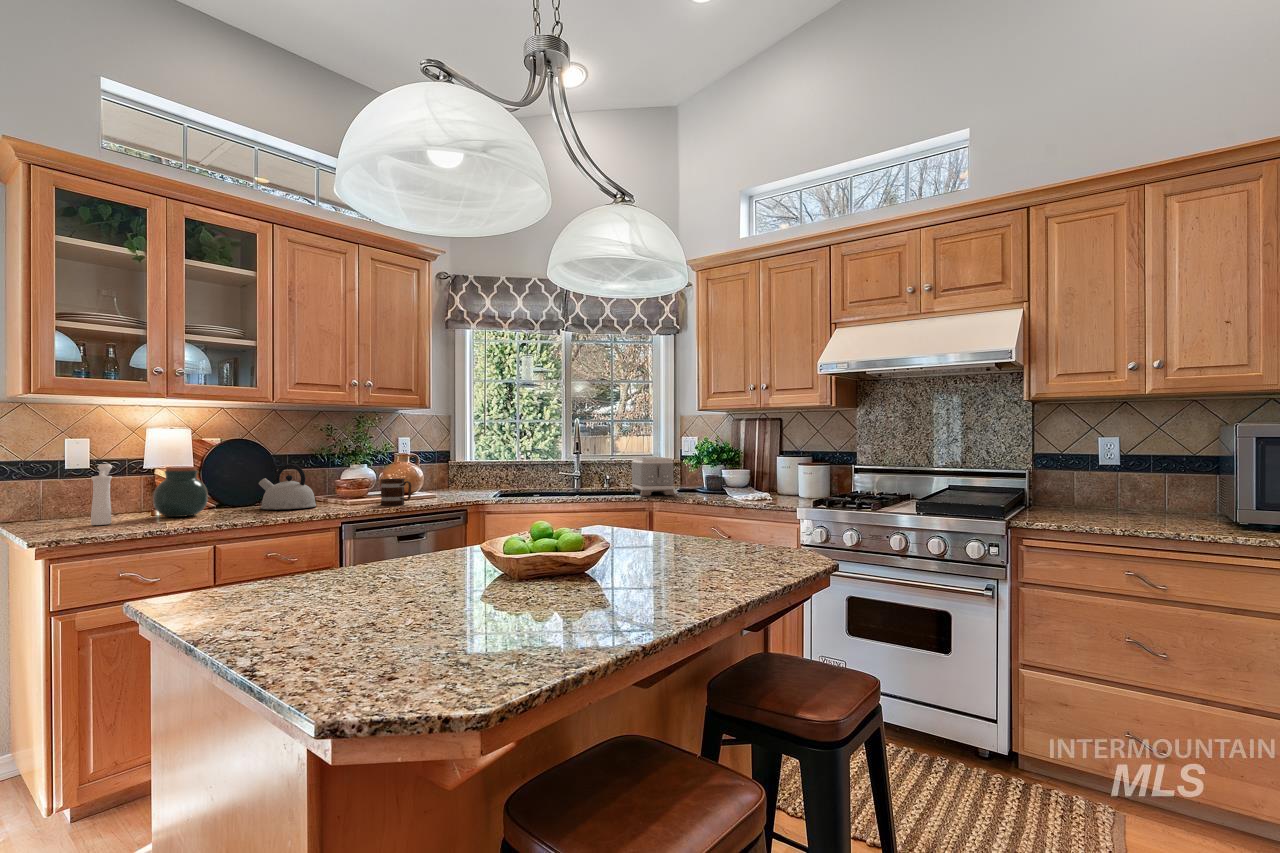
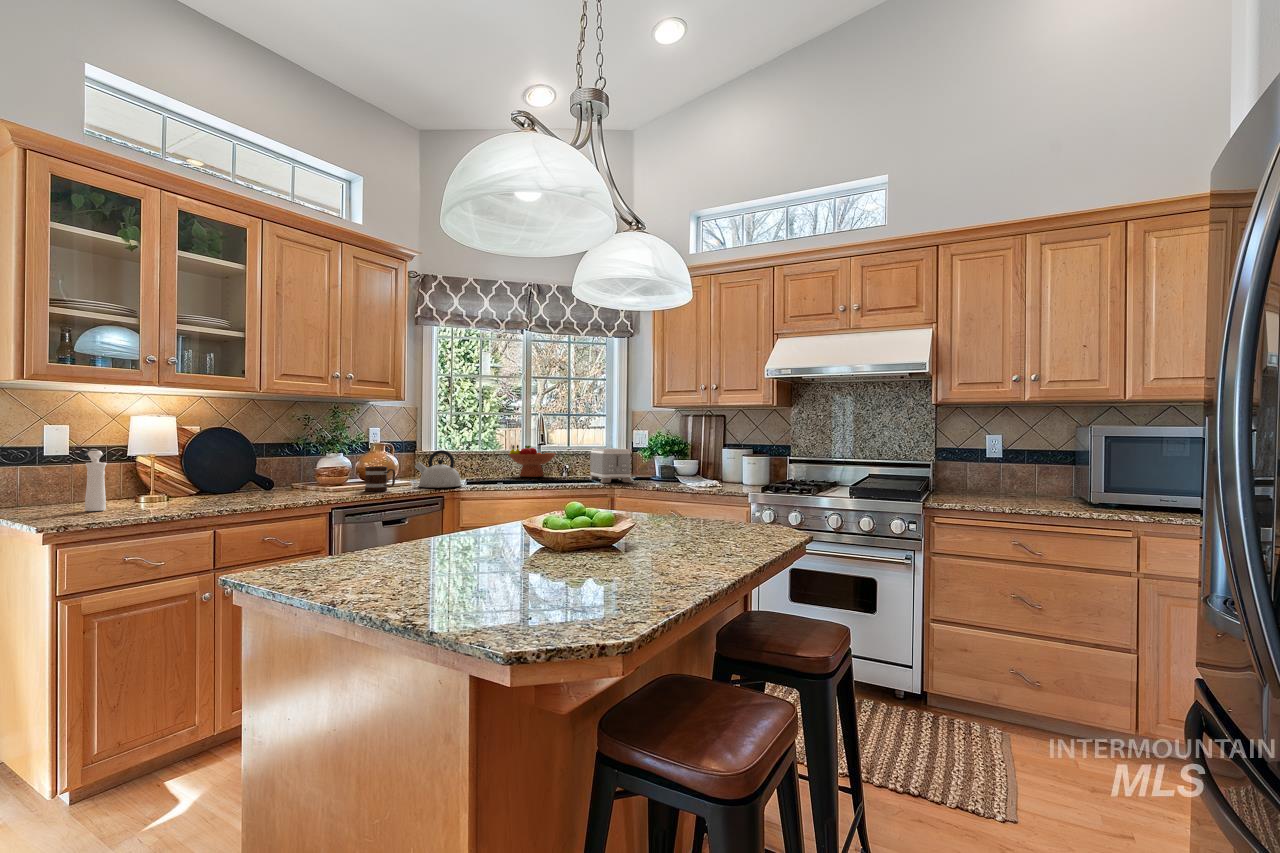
fruit bowl: none [543,454,596,489] -> present [508,445,556,477]
kettle: present [259,464,317,509] -> present [415,450,461,488]
jar: present [153,467,208,517] -> none [144,454,199,503]

